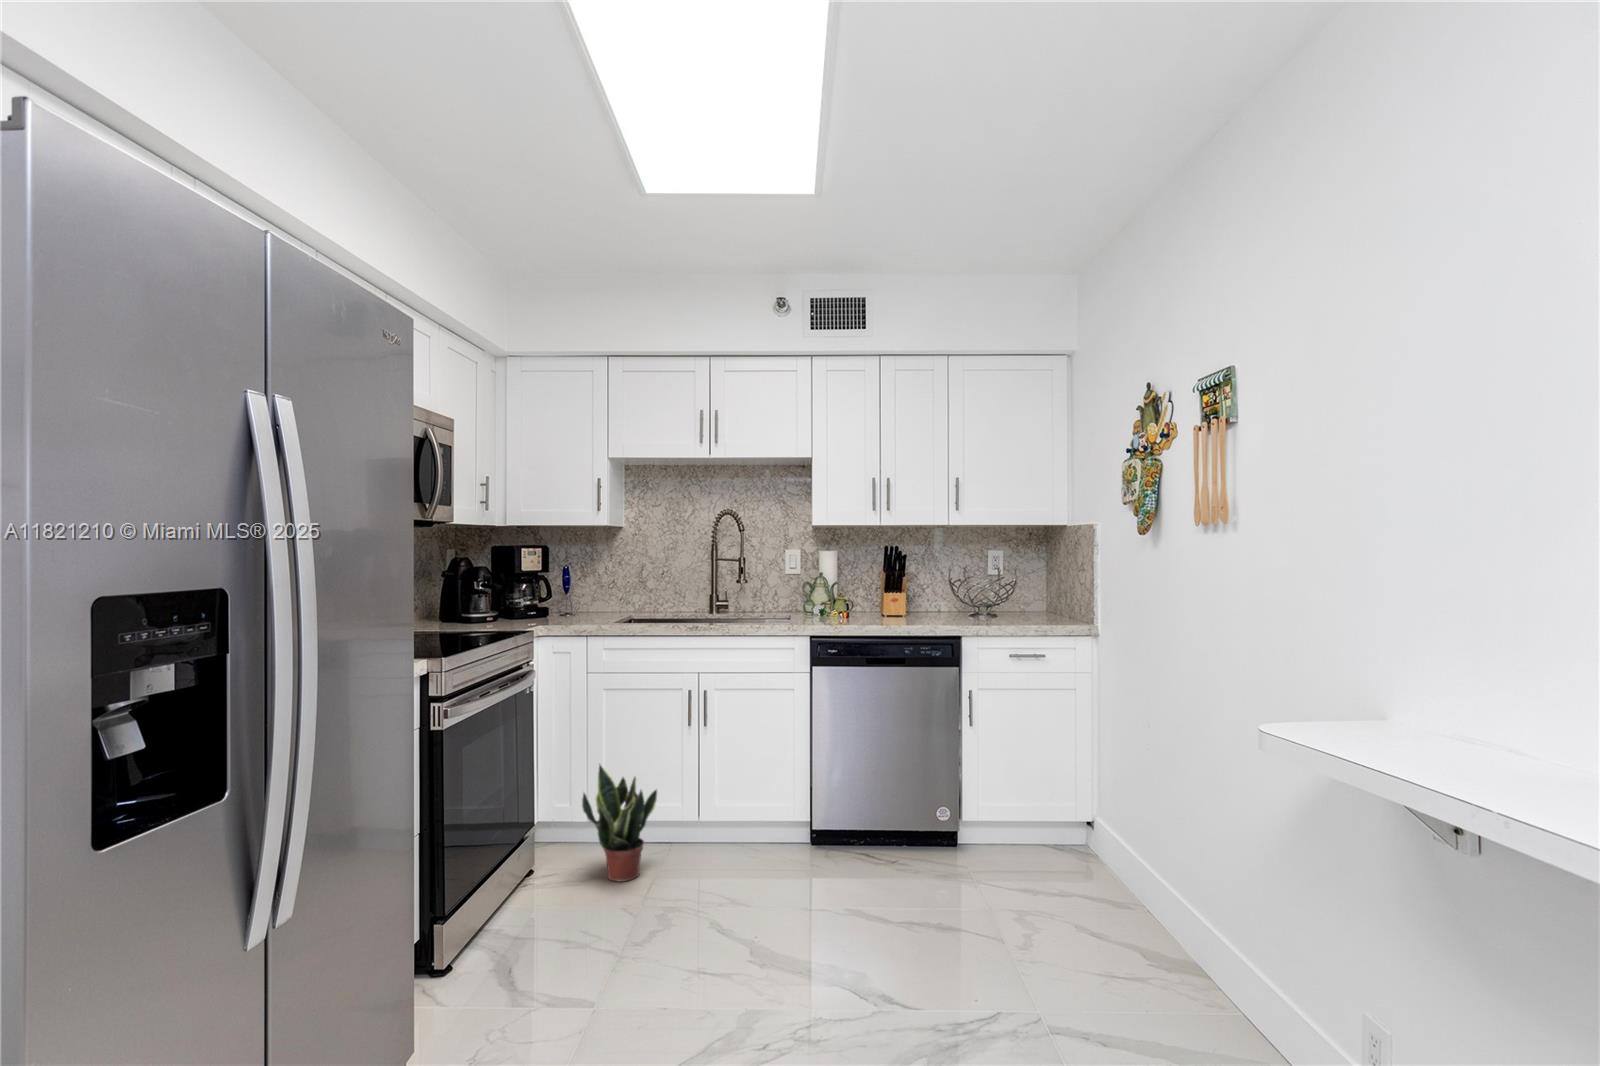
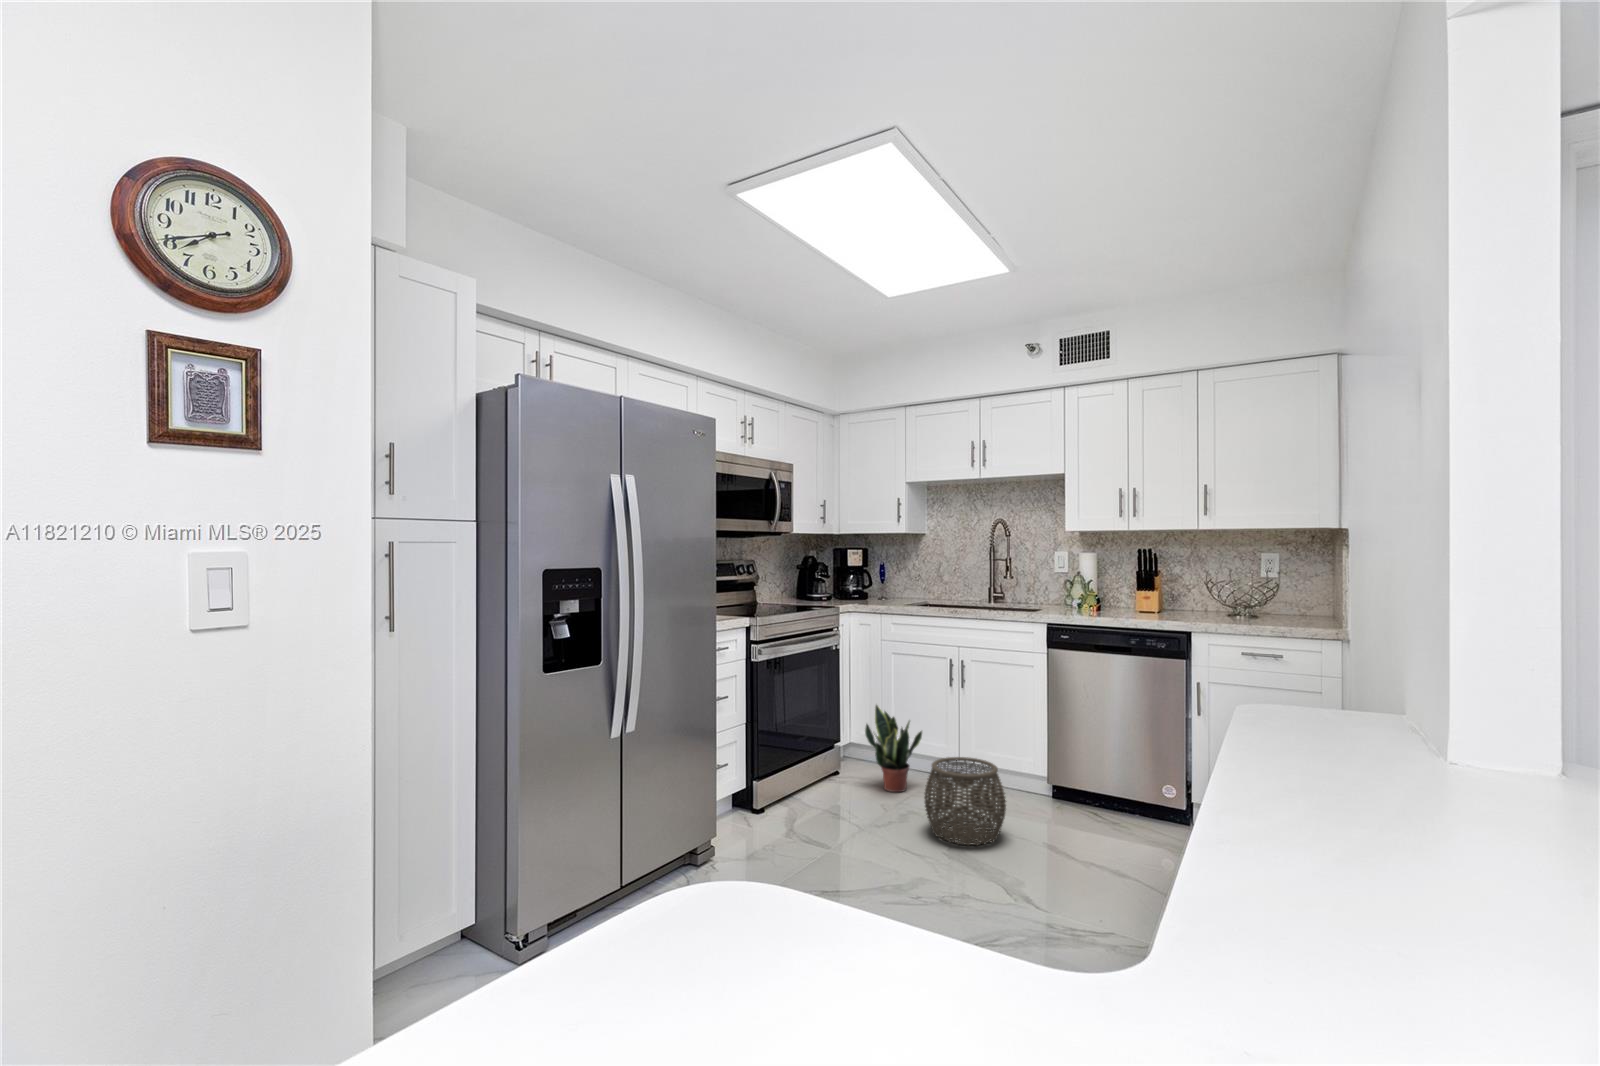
woven basket: none [701,818,807,941] -> present [924,757,1006,845]

